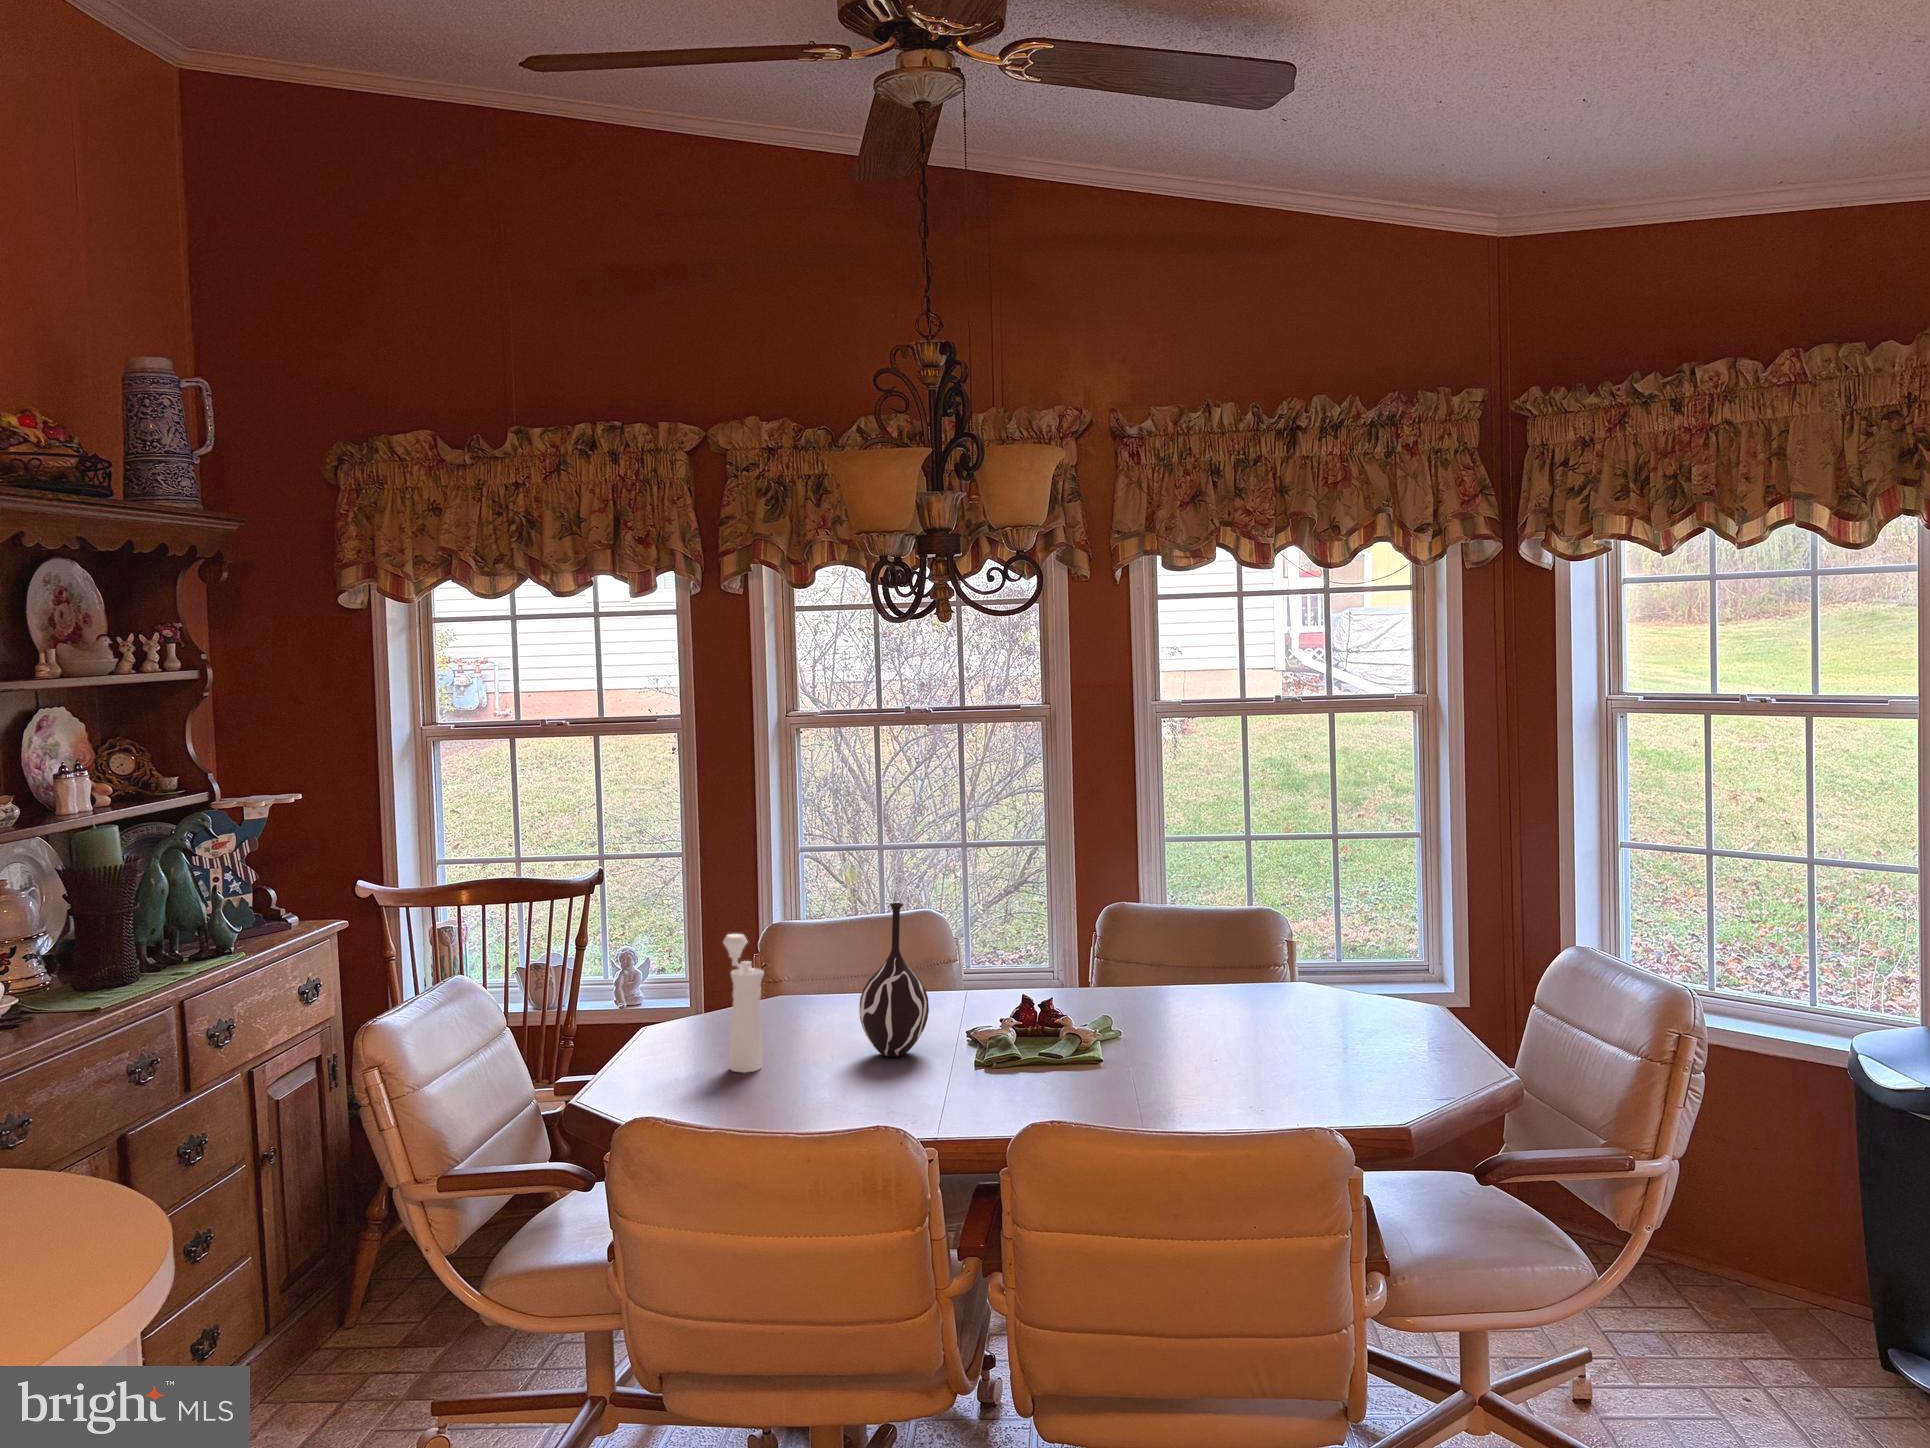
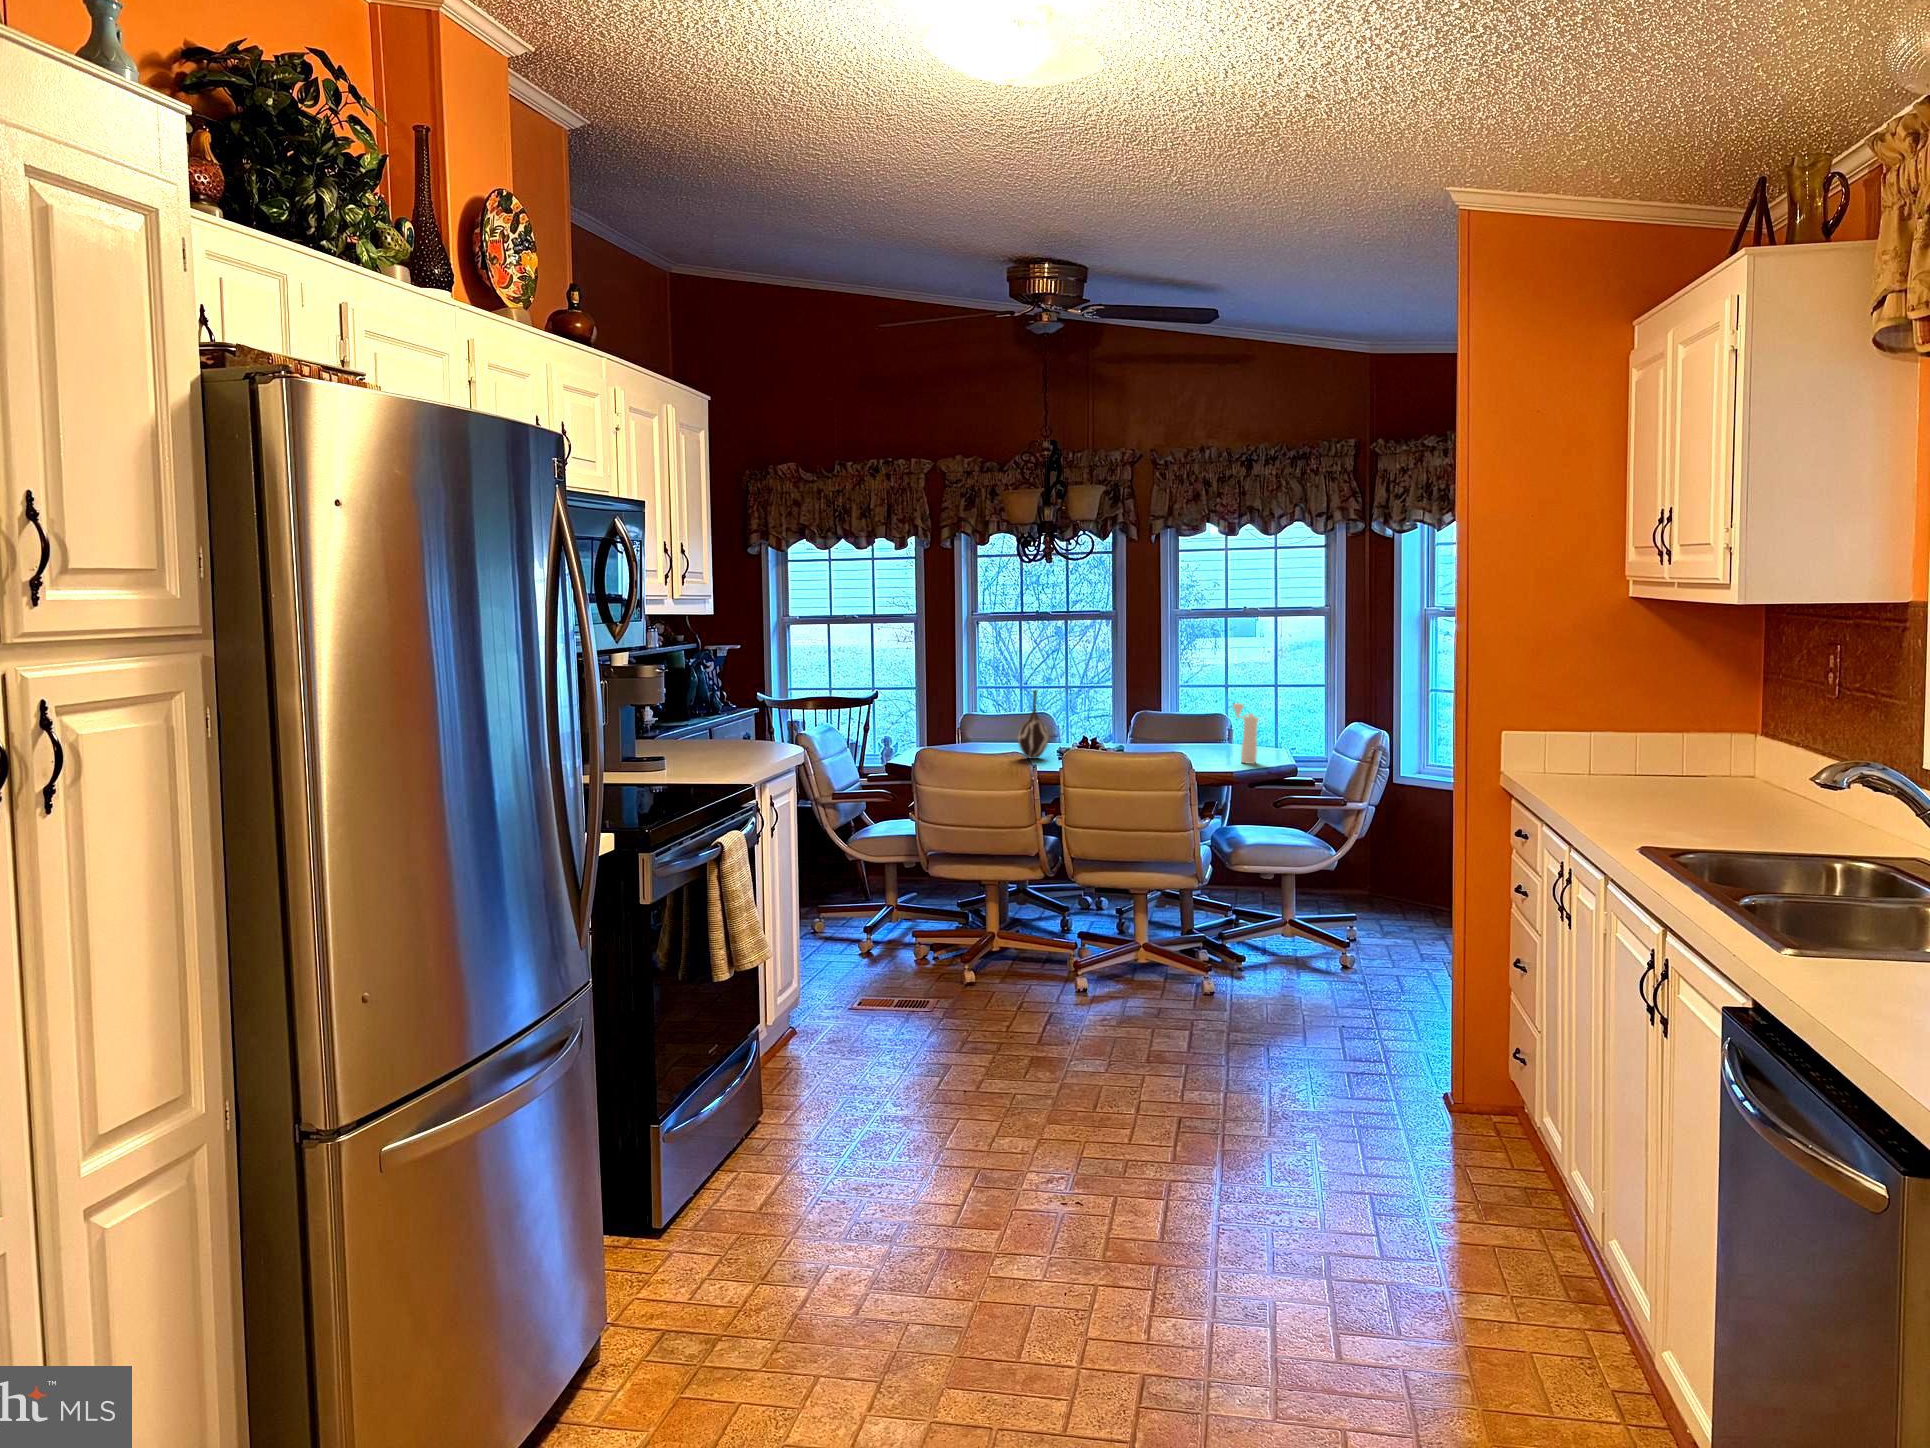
pepper mill: present [723,934,764,1073] -> present [1233,703,1258,764]

